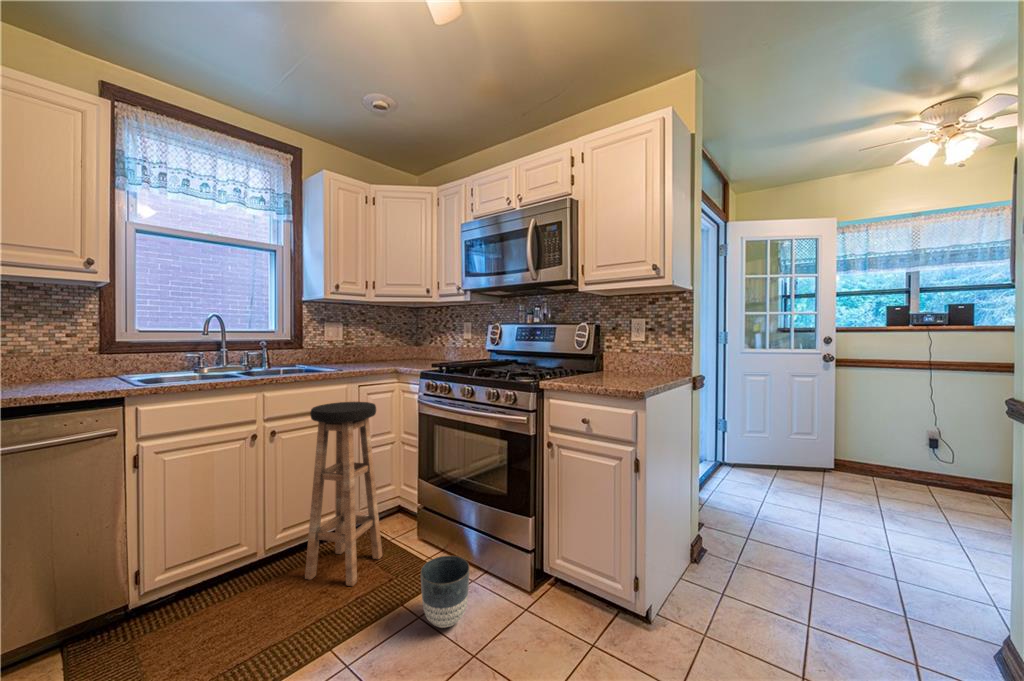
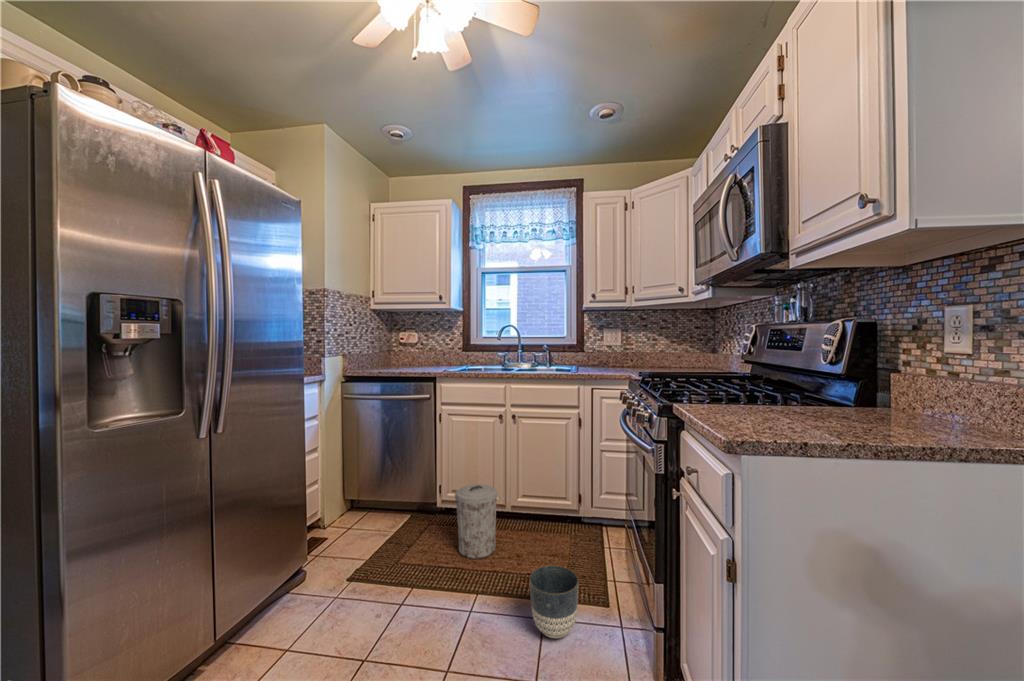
bar stool: present [305,402,382,586] -> none [522,401,581,561]
trash can: none [224,528,294,640] -> present [455,485,497,559]

